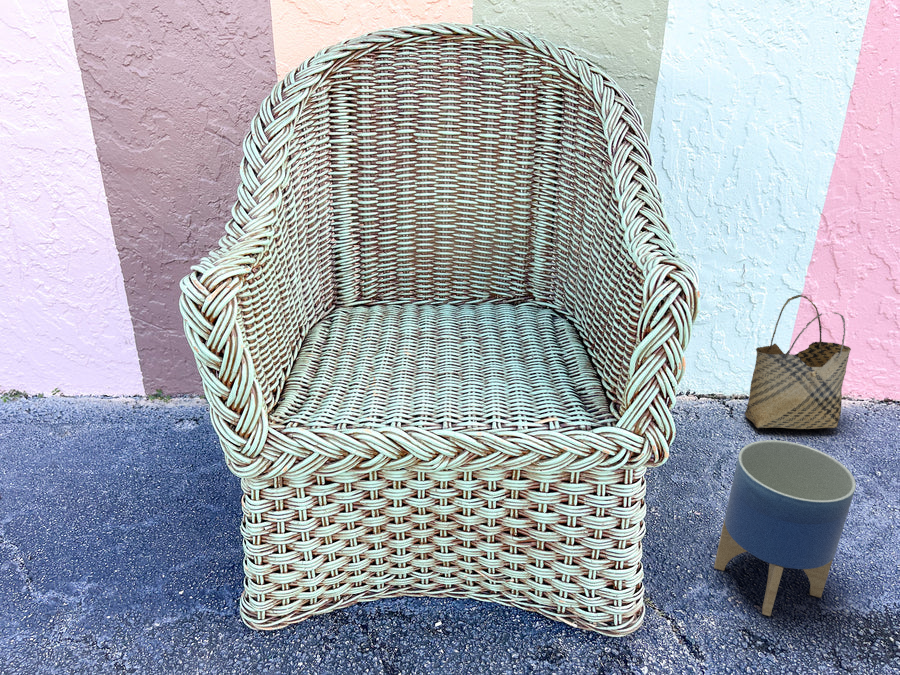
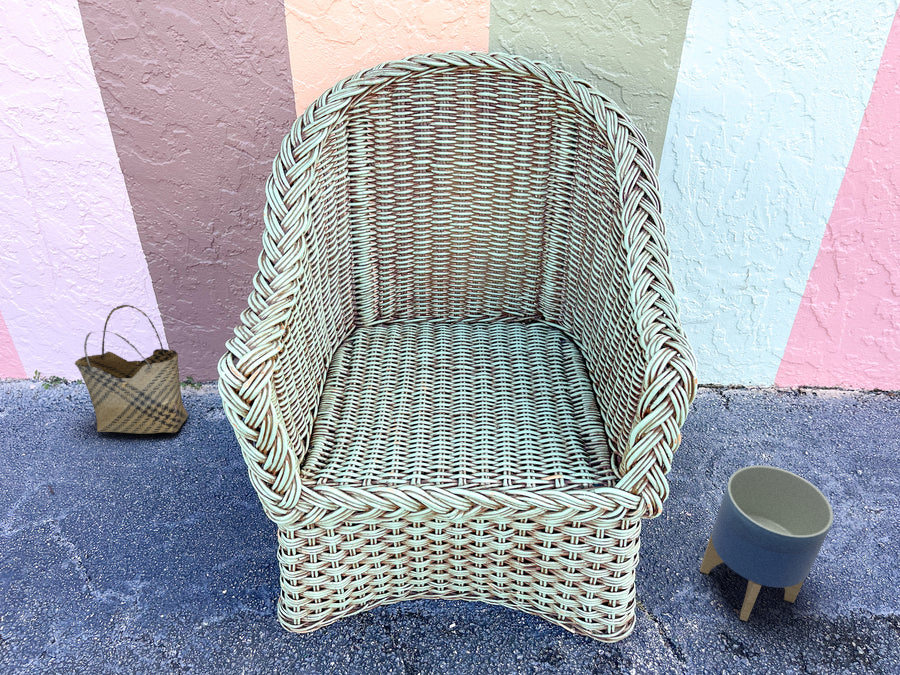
woven basket: present [744,295,851,429] -> present [75,305,188,433]

